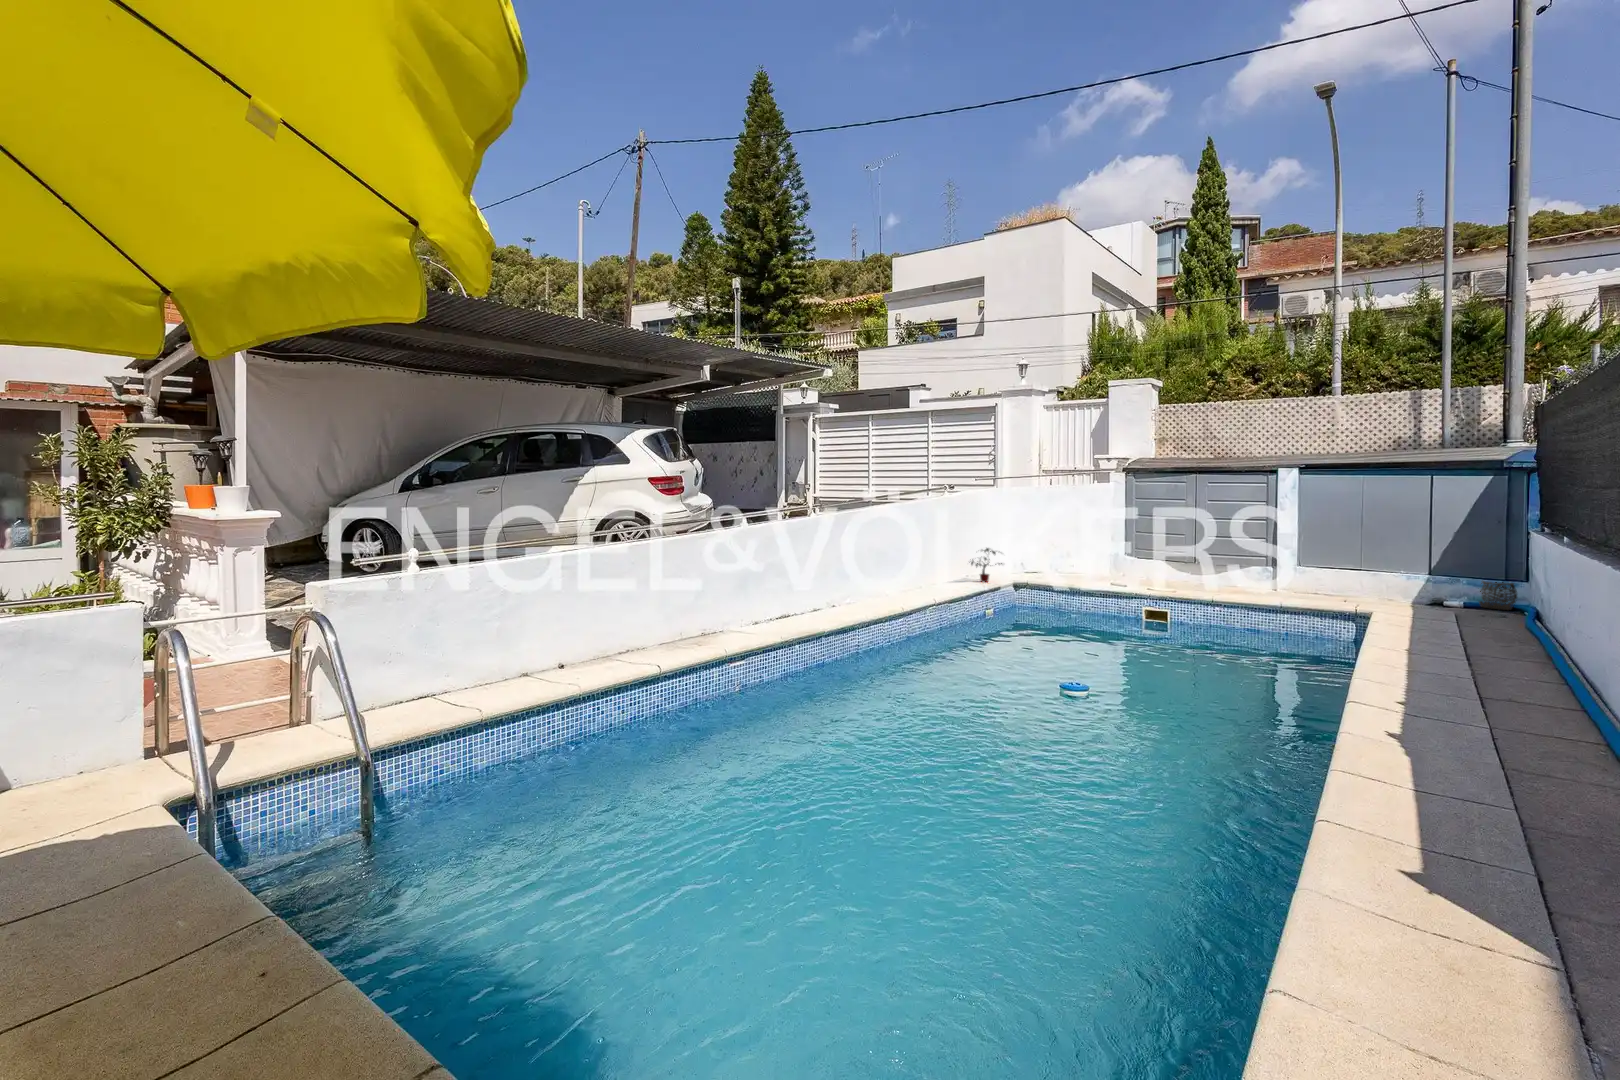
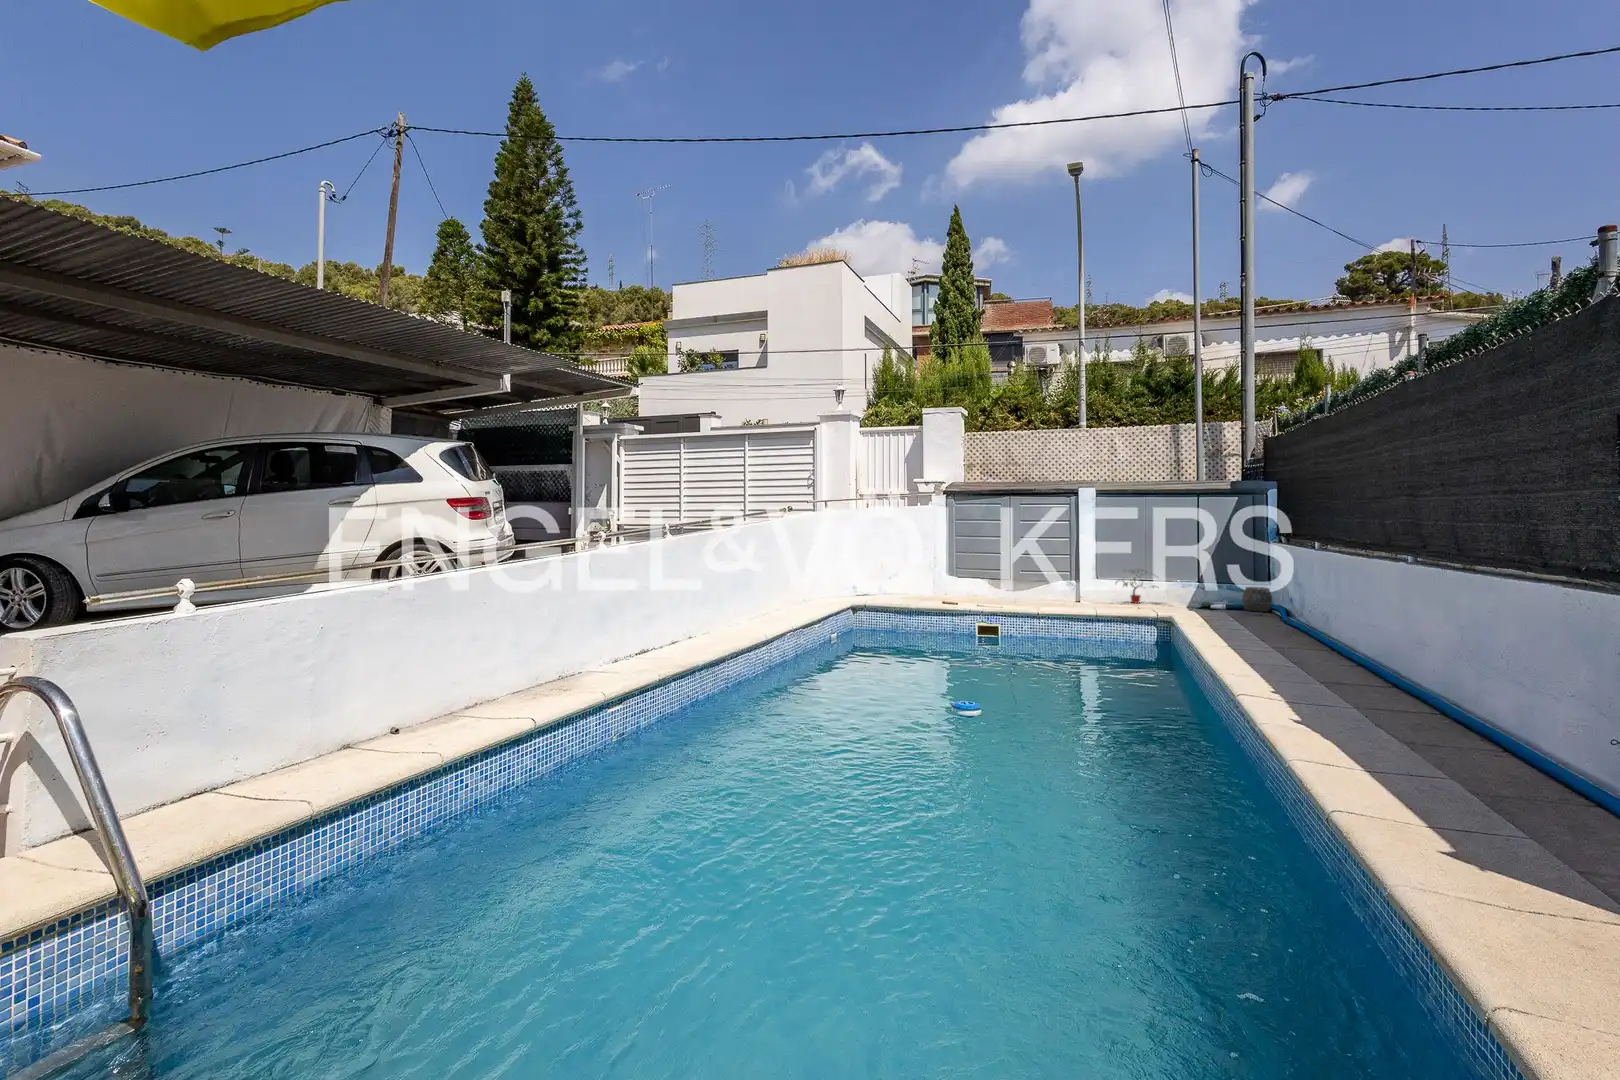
potted plant: present [971,548,1002,582] -> present [1115,569,1159,603]

